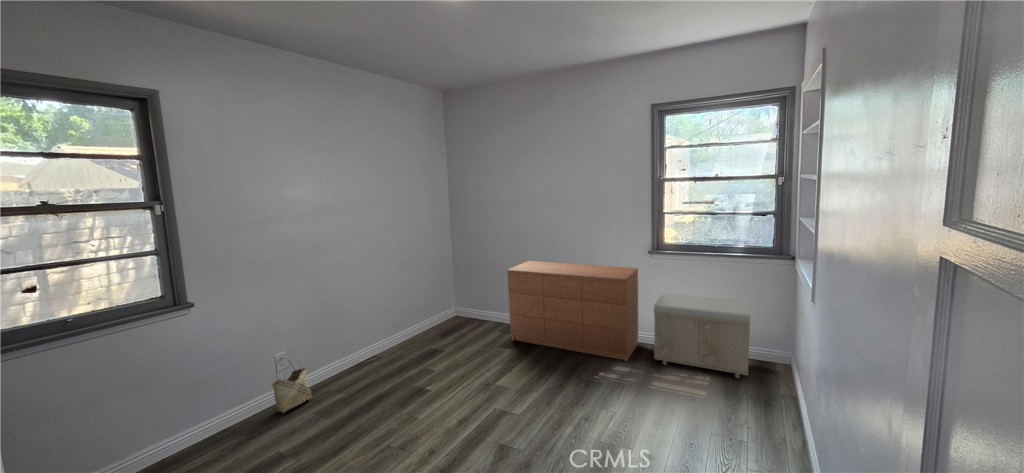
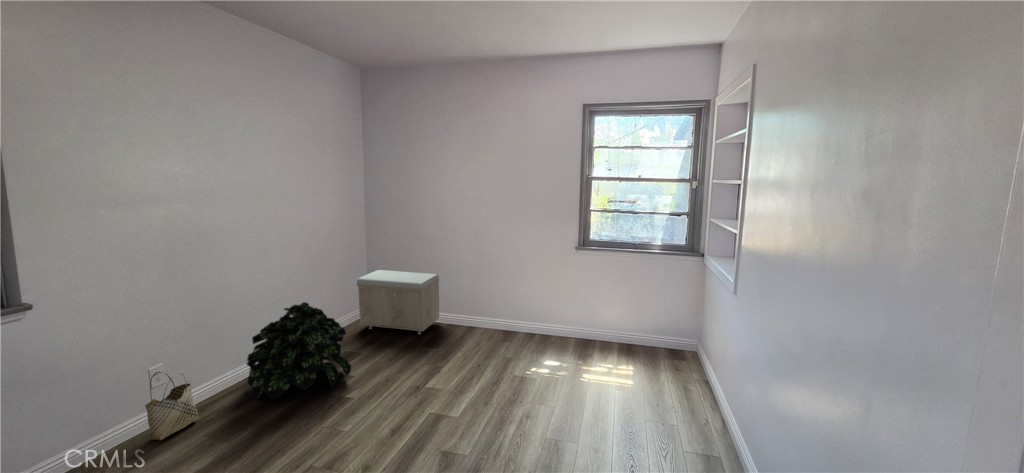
dresser: present [507,261,638,361] -> none [433,256,566,356]
storage bench: present [654,293,750,378] -> present [357,270,439,334]
potted plant: none [348,303,432,386] -> present [247,302,351,399]

